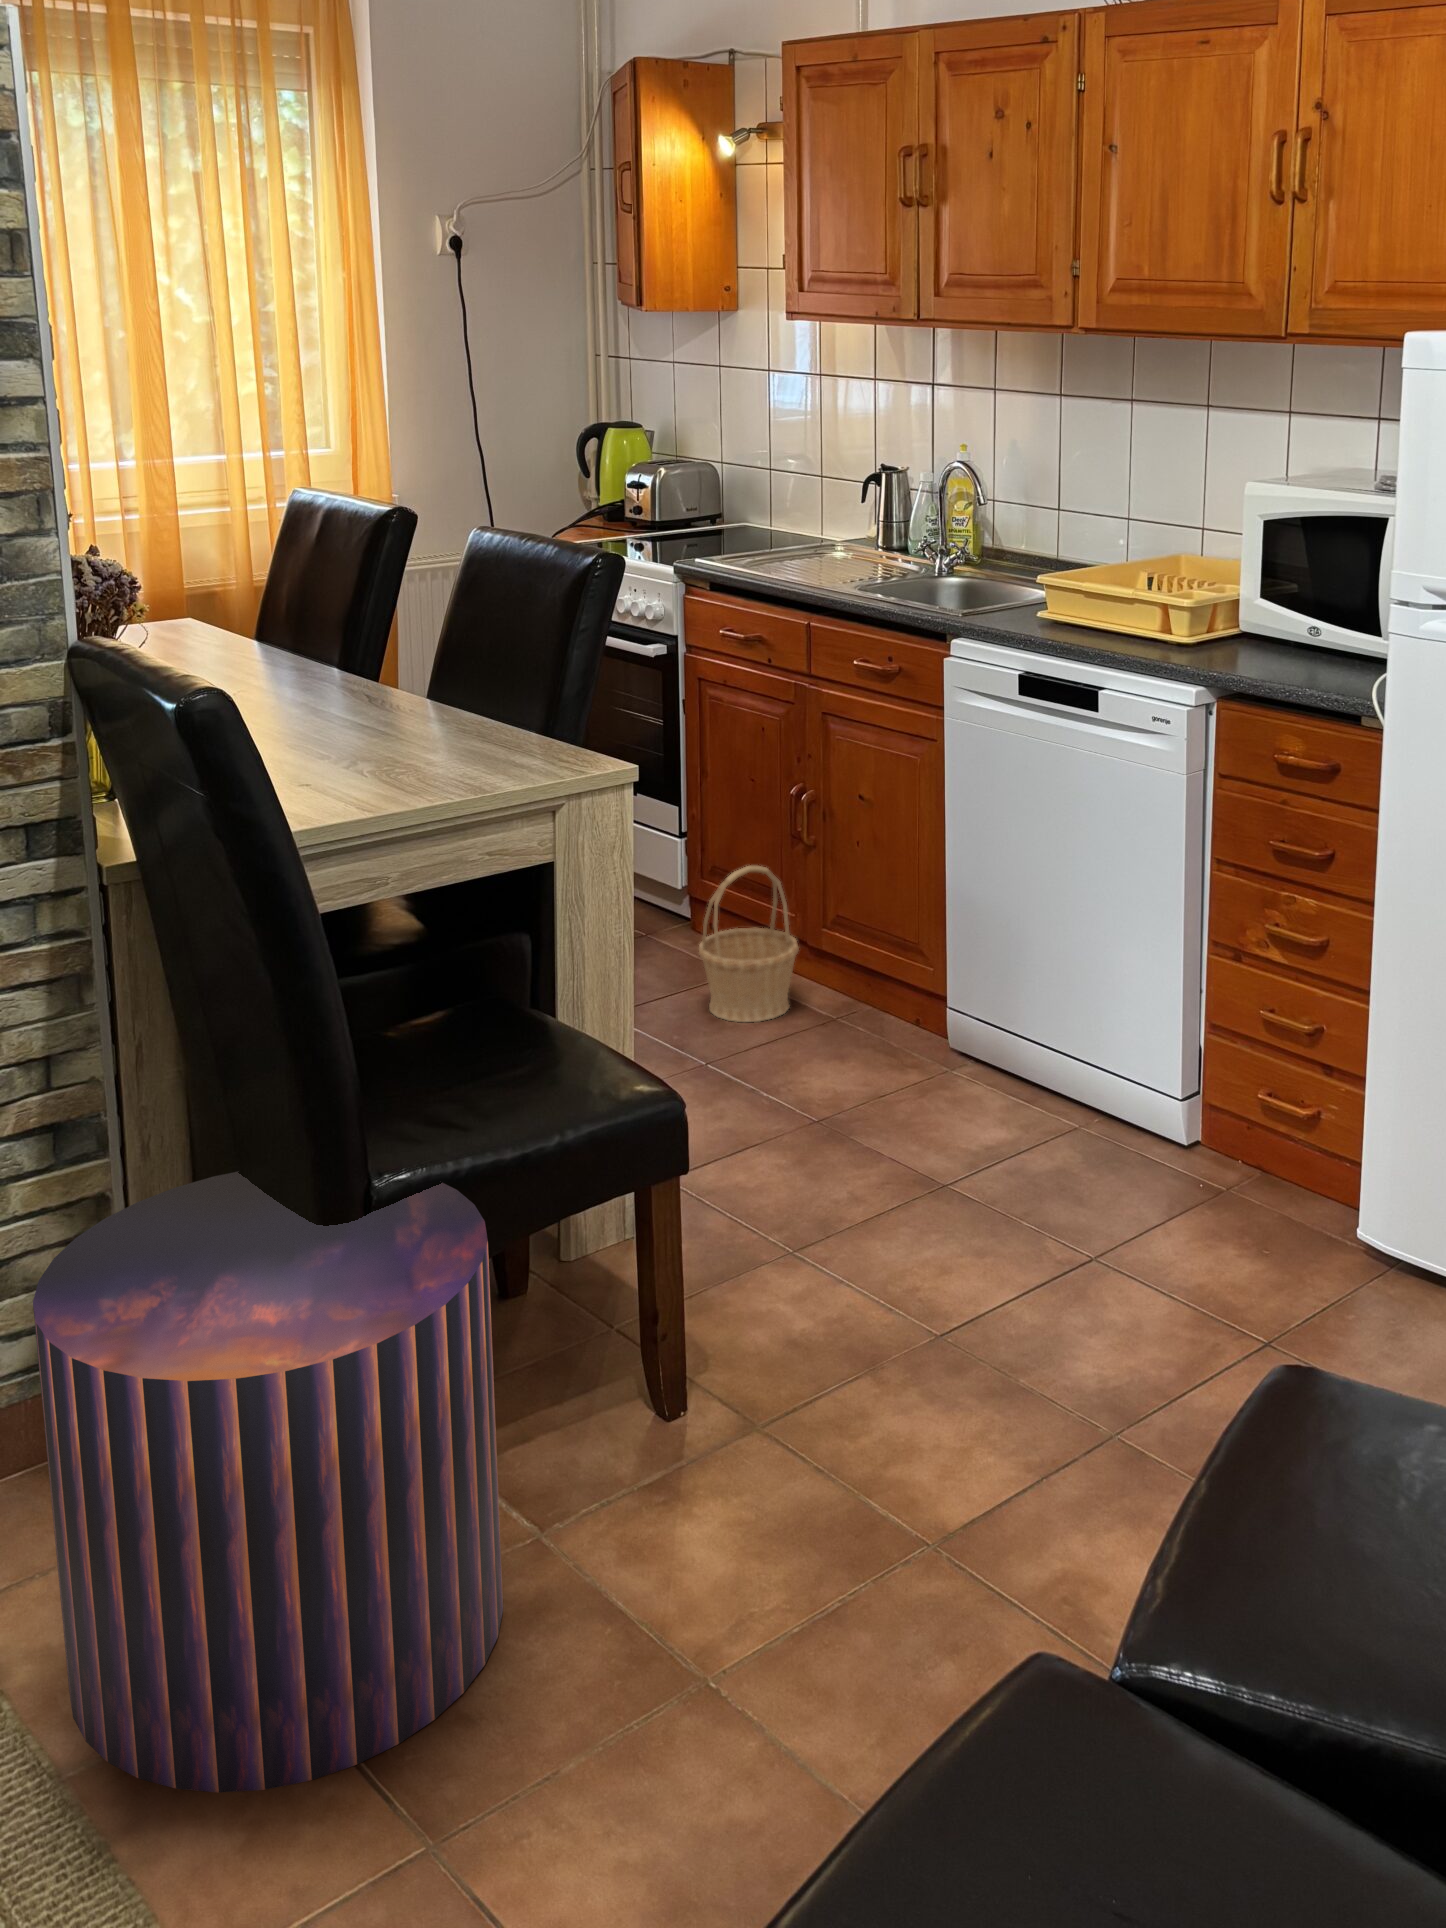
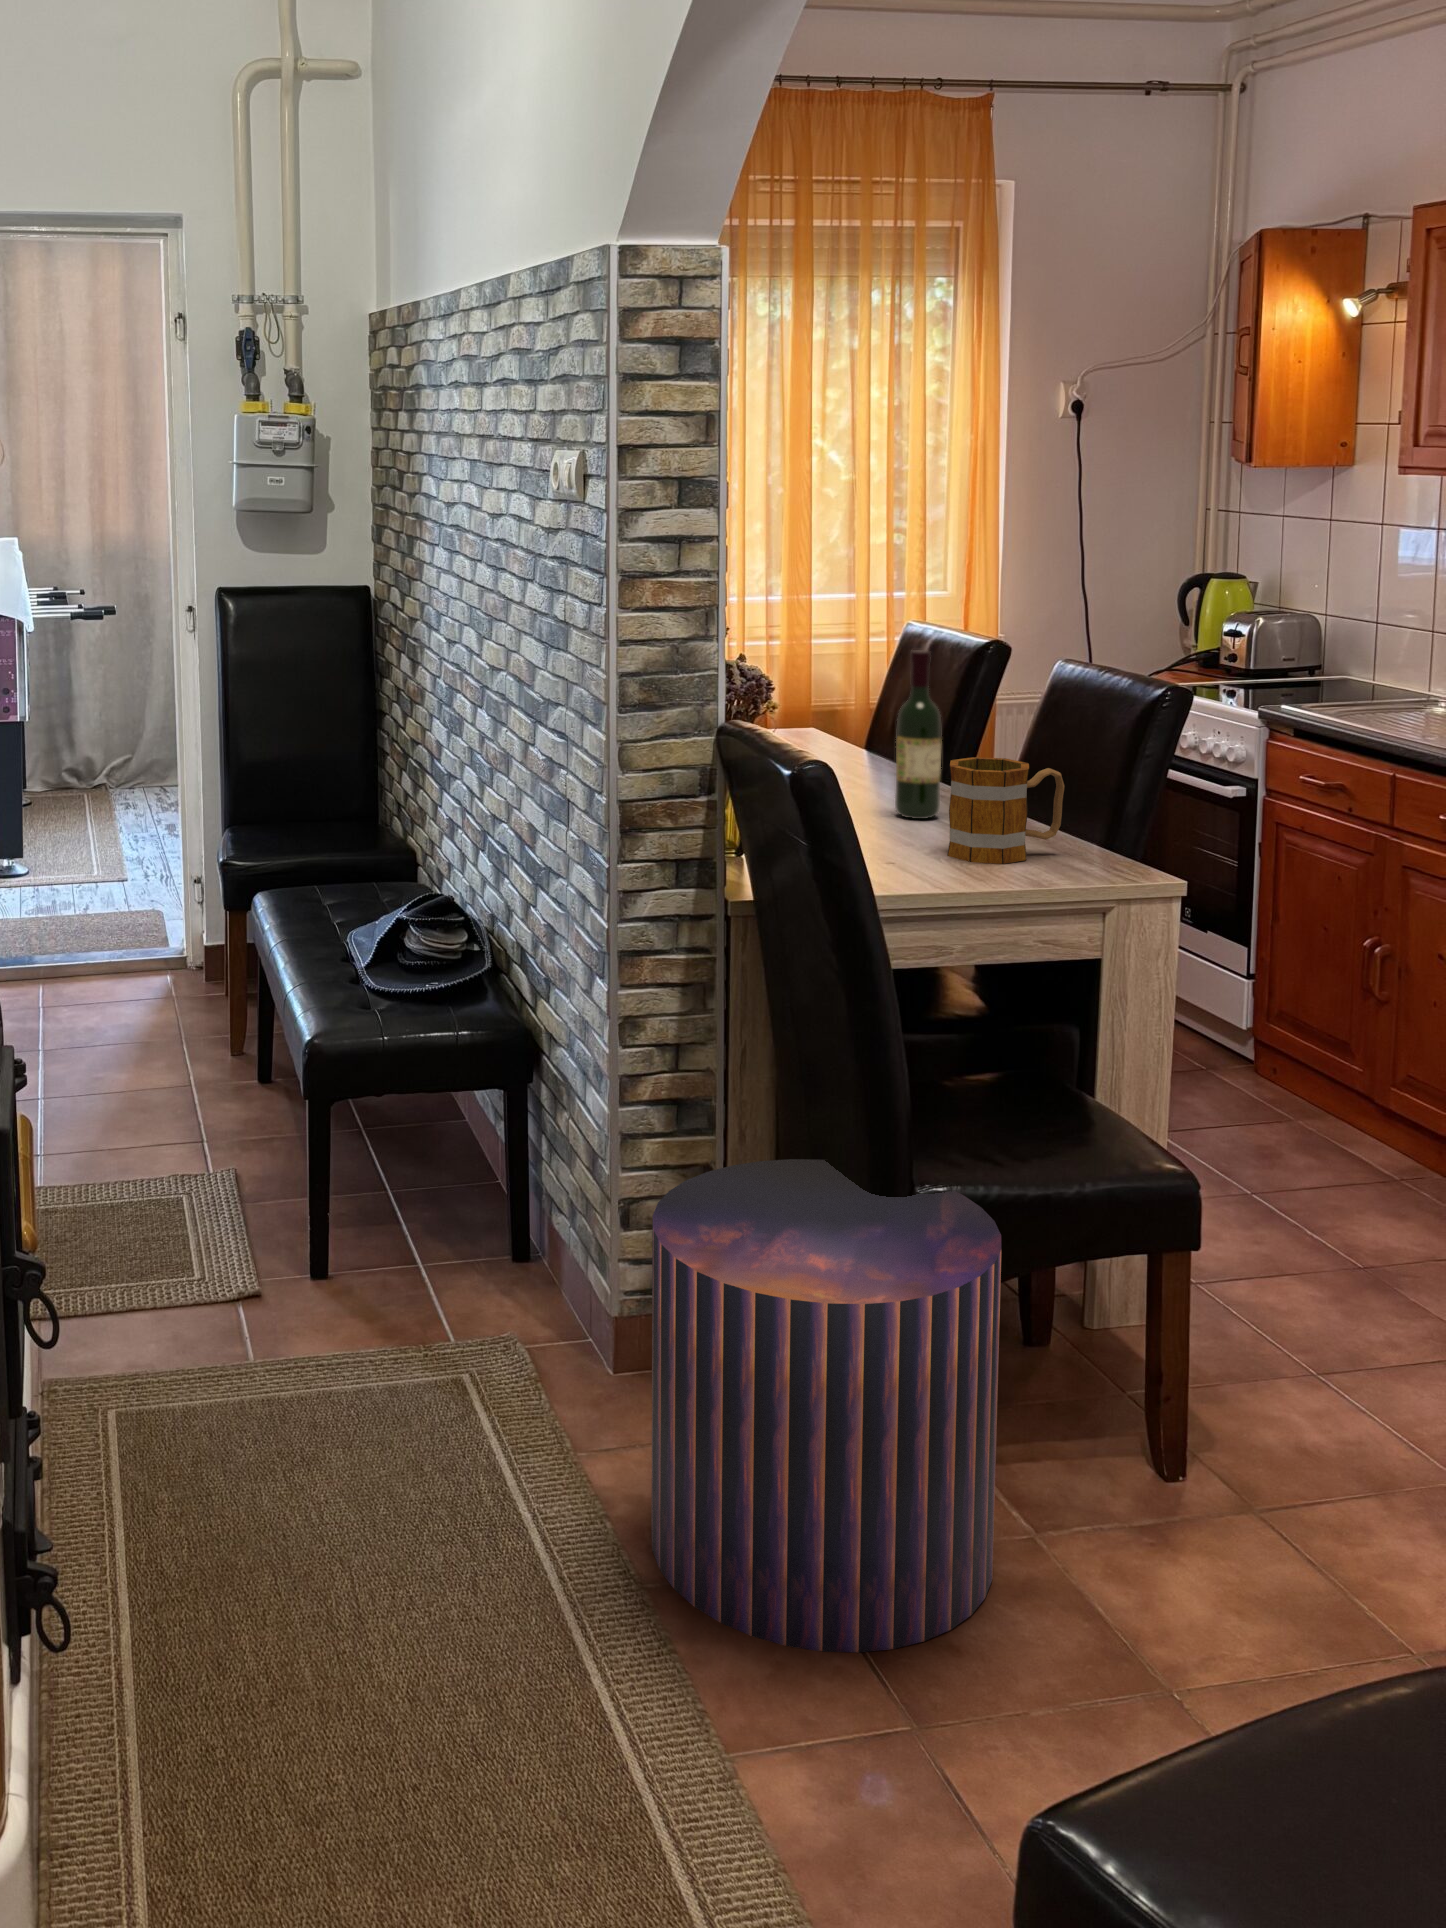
wine bottle: none [295,527,353,726] -> present [895,650,942,819]
mug: none [366,649,499,775] -> present [948,757,1065,864]
basket: present [699,866,799,1022] -> none [1255,1007,1361,1163]

